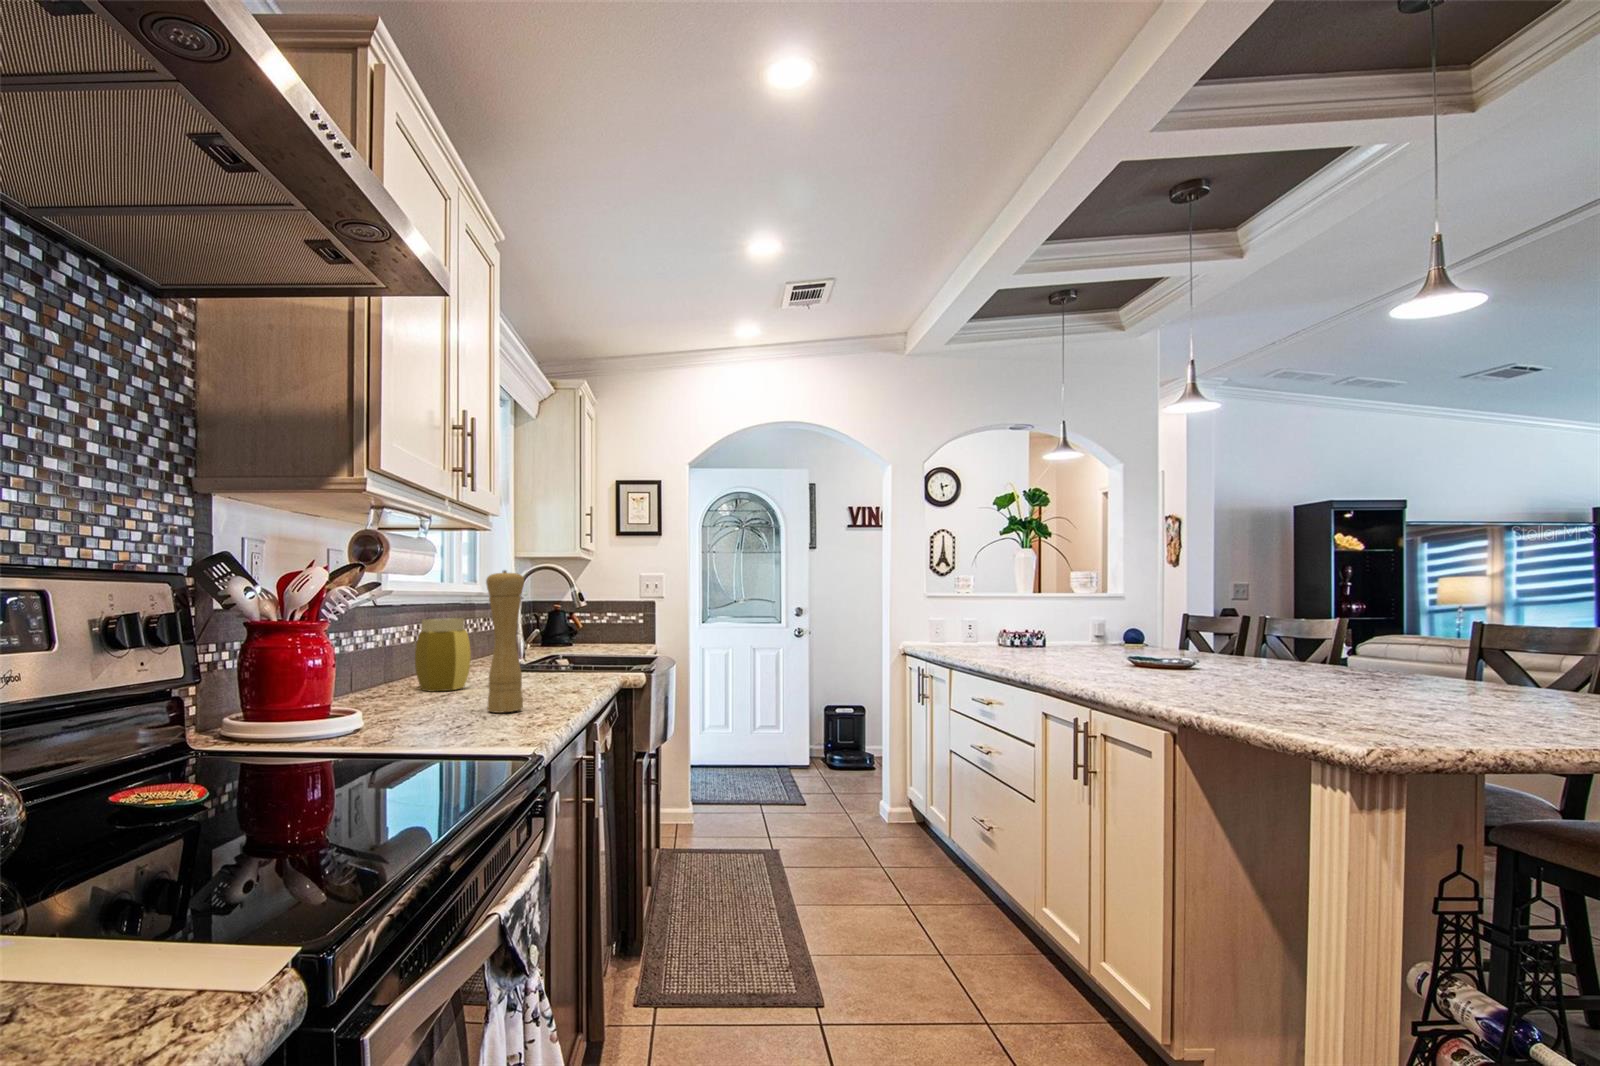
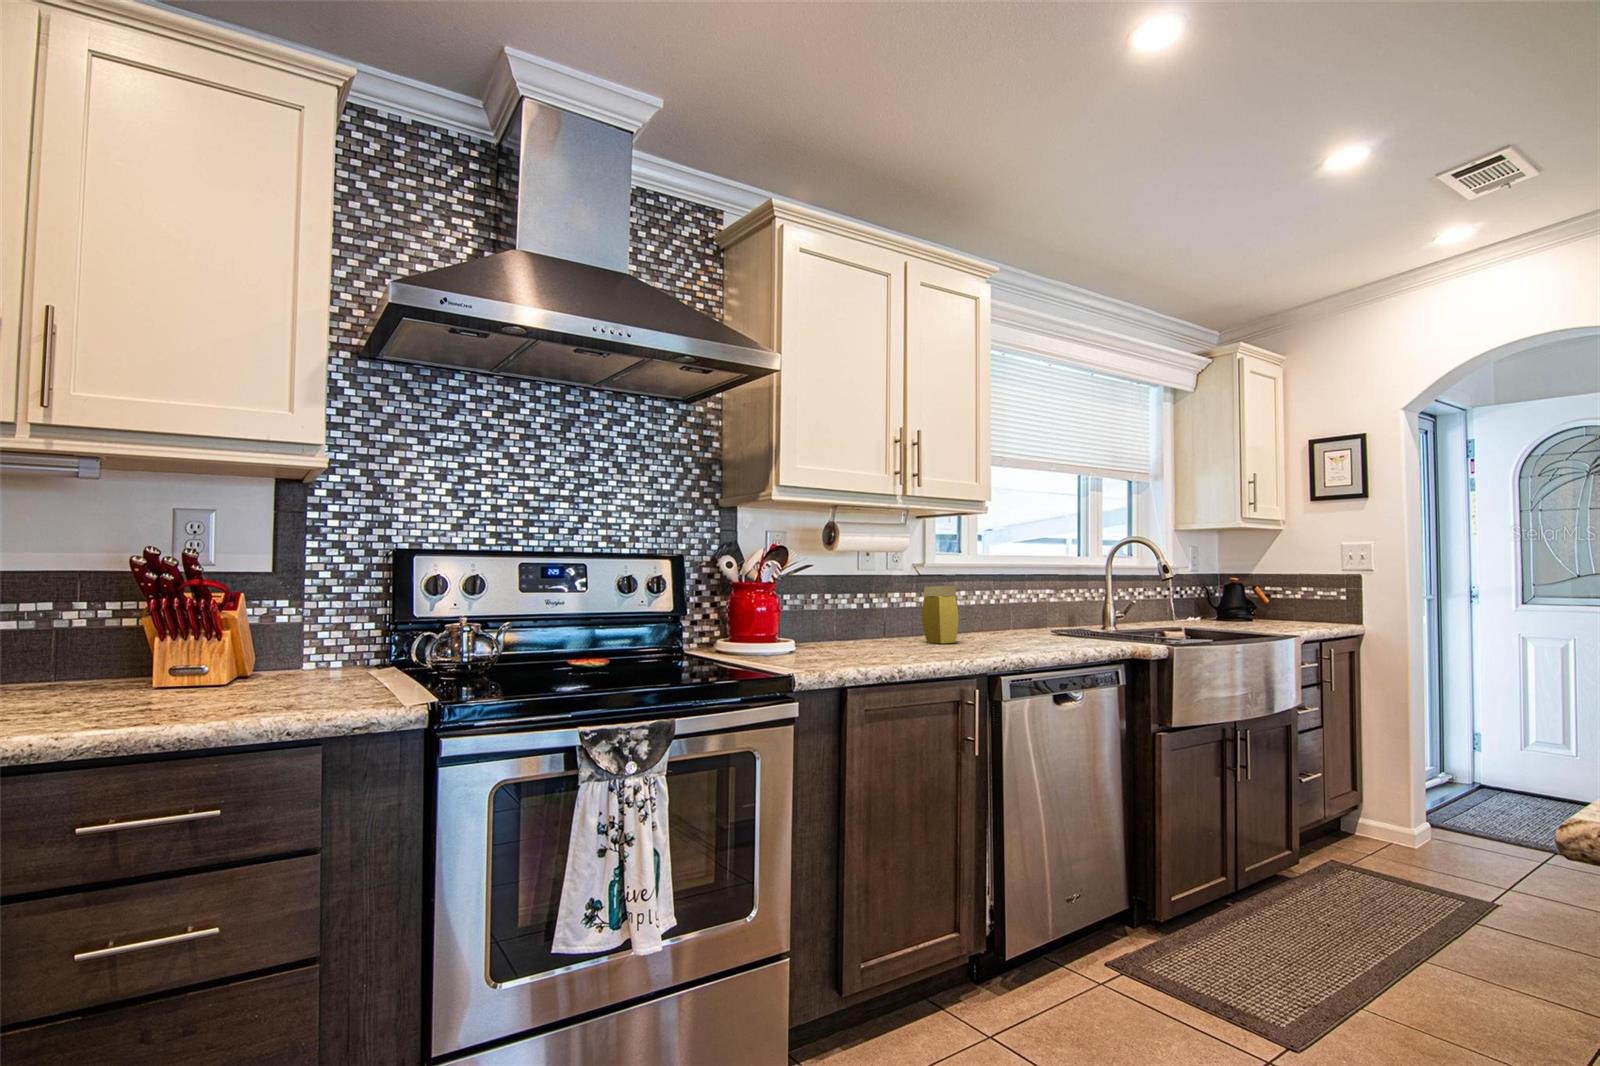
pepper mill: present [486,570,524,713] -> none [884,549,914,660]

